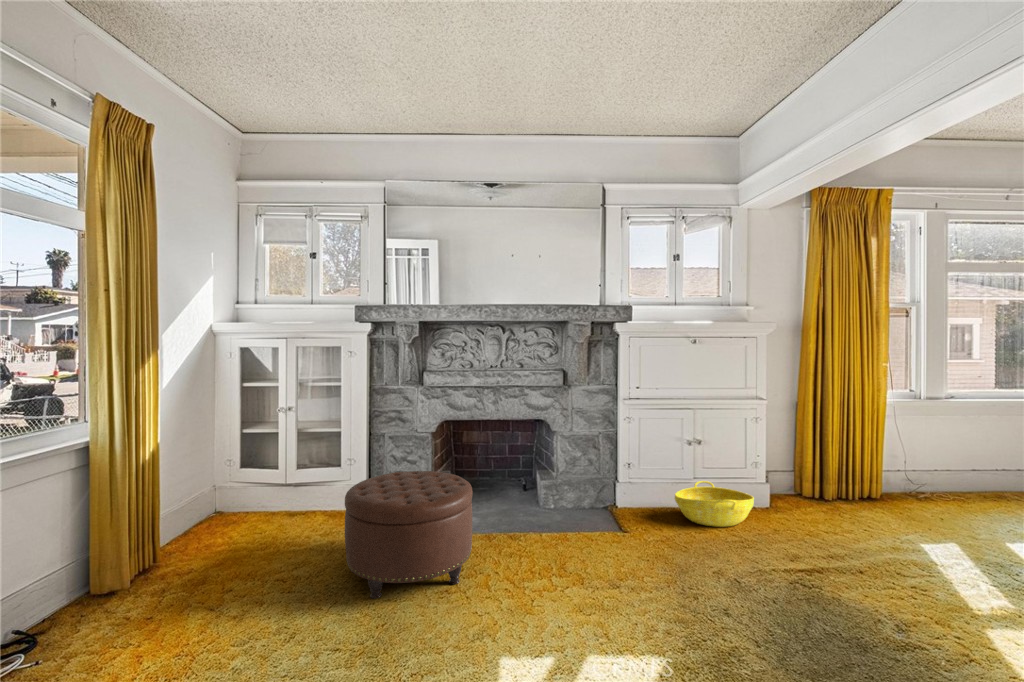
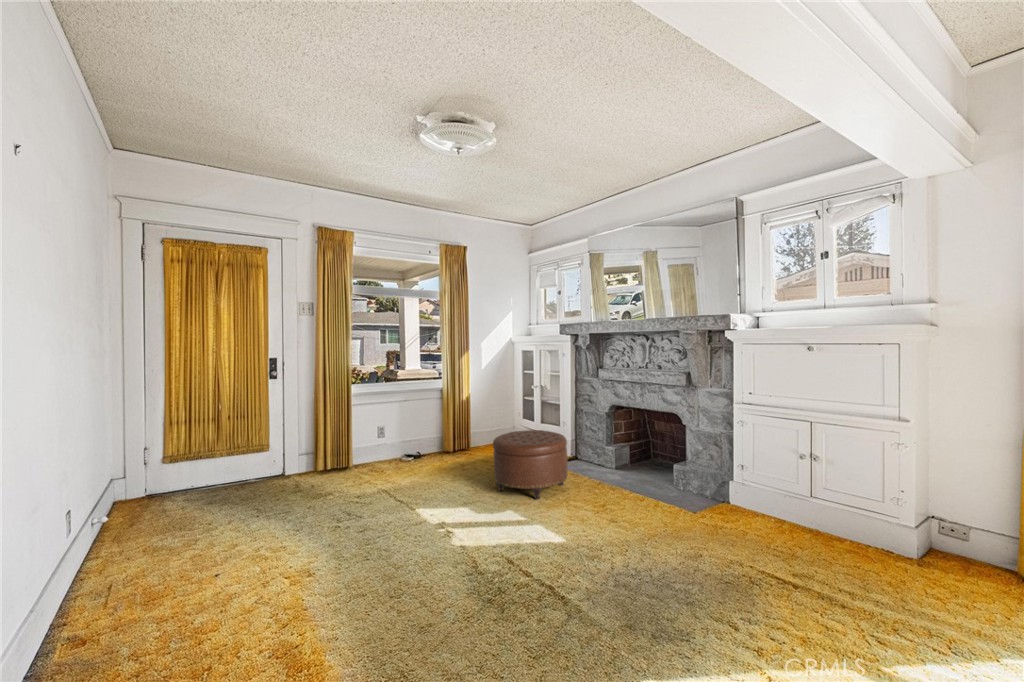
basket: present [675,481,754,527] -> none [755,502,846,554]

